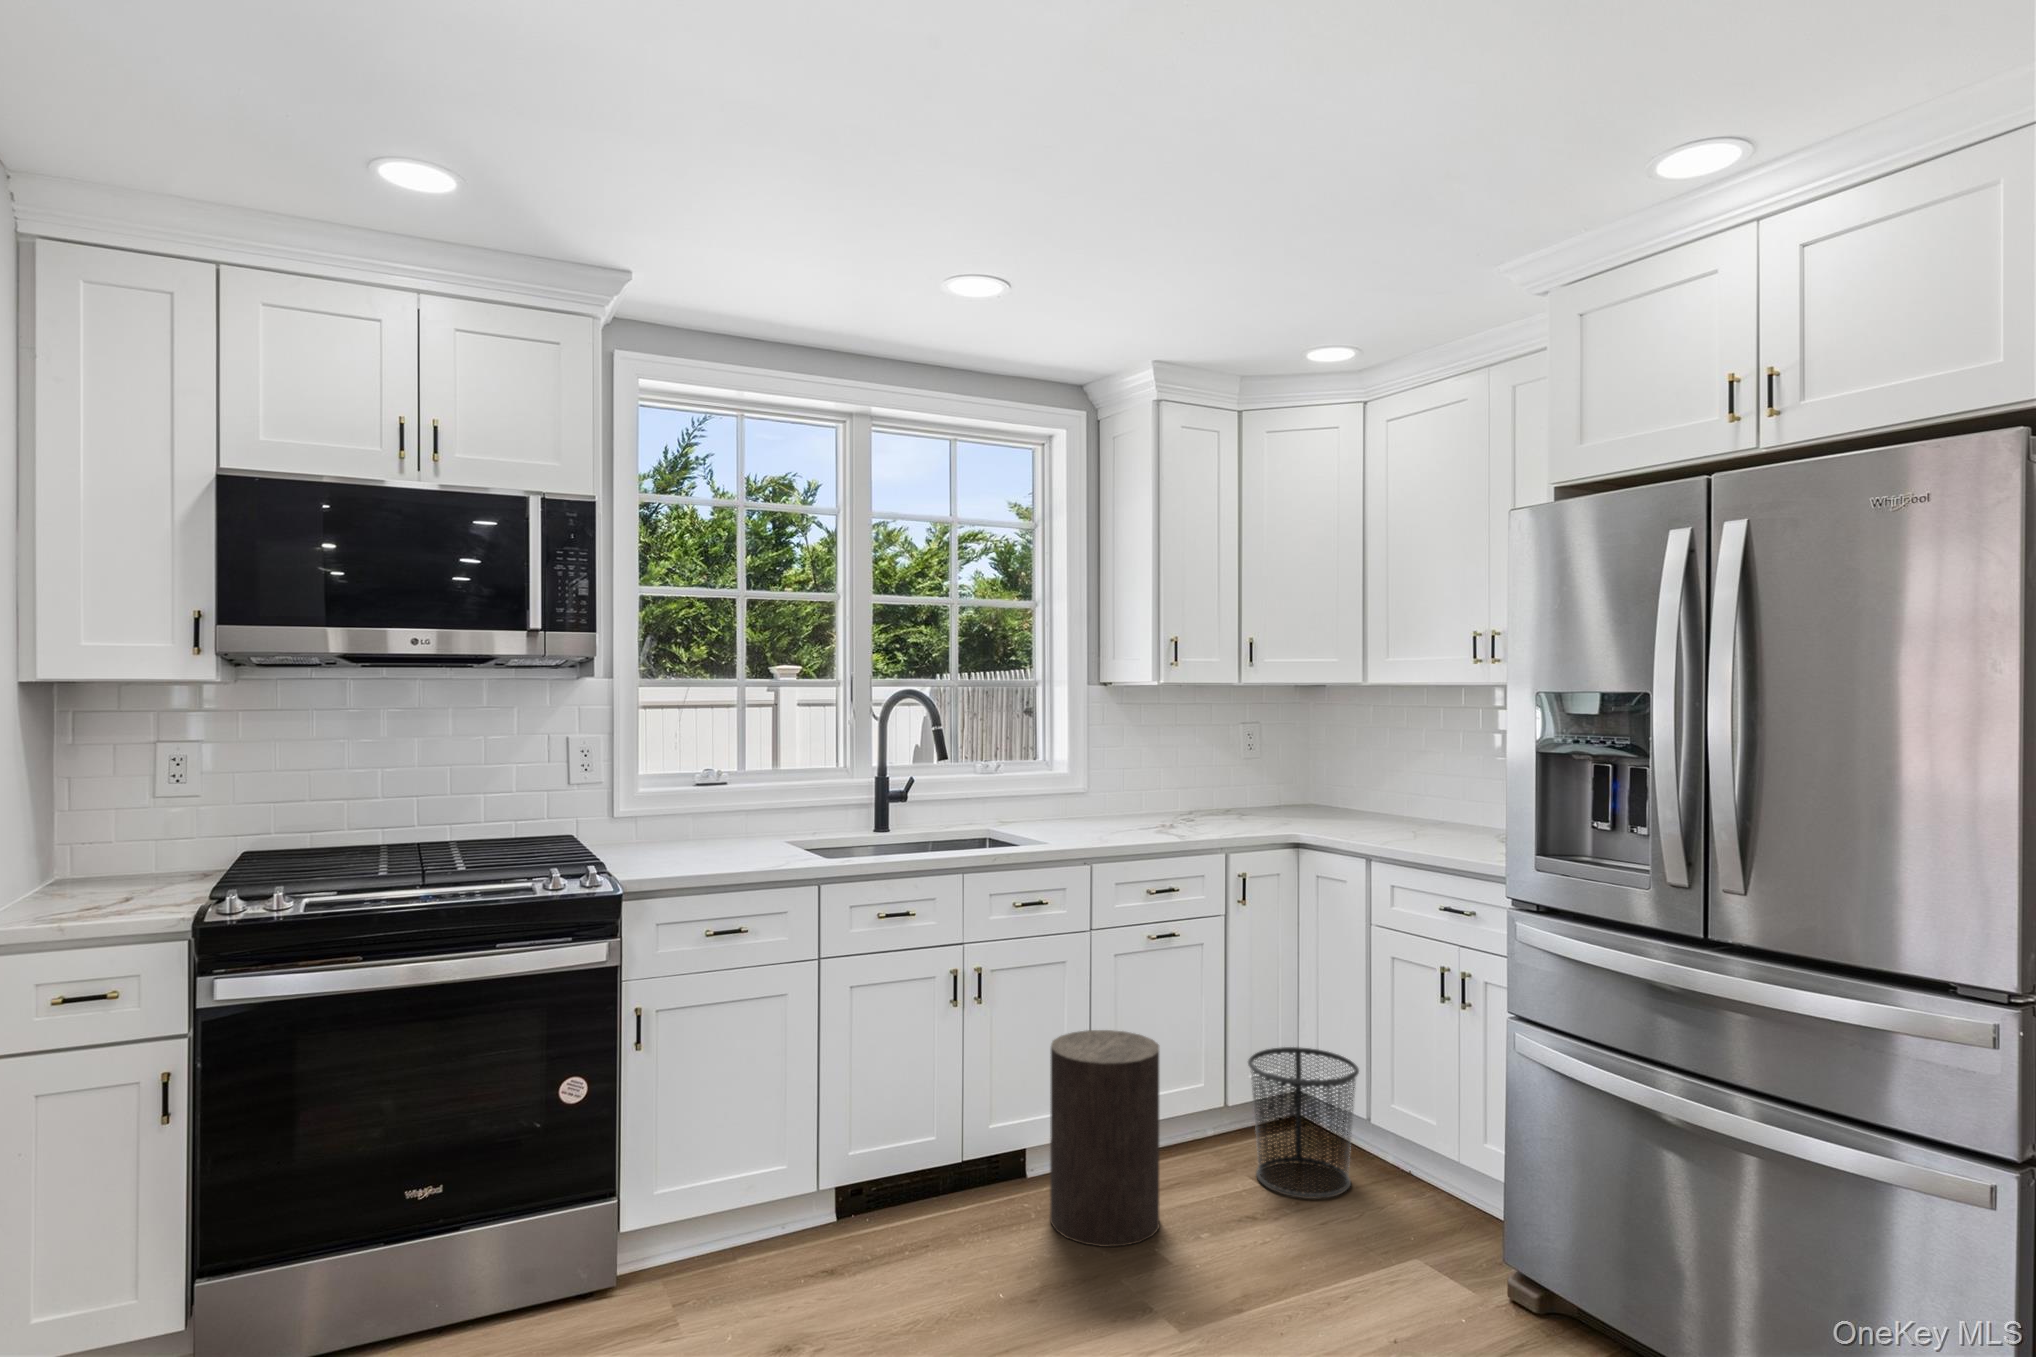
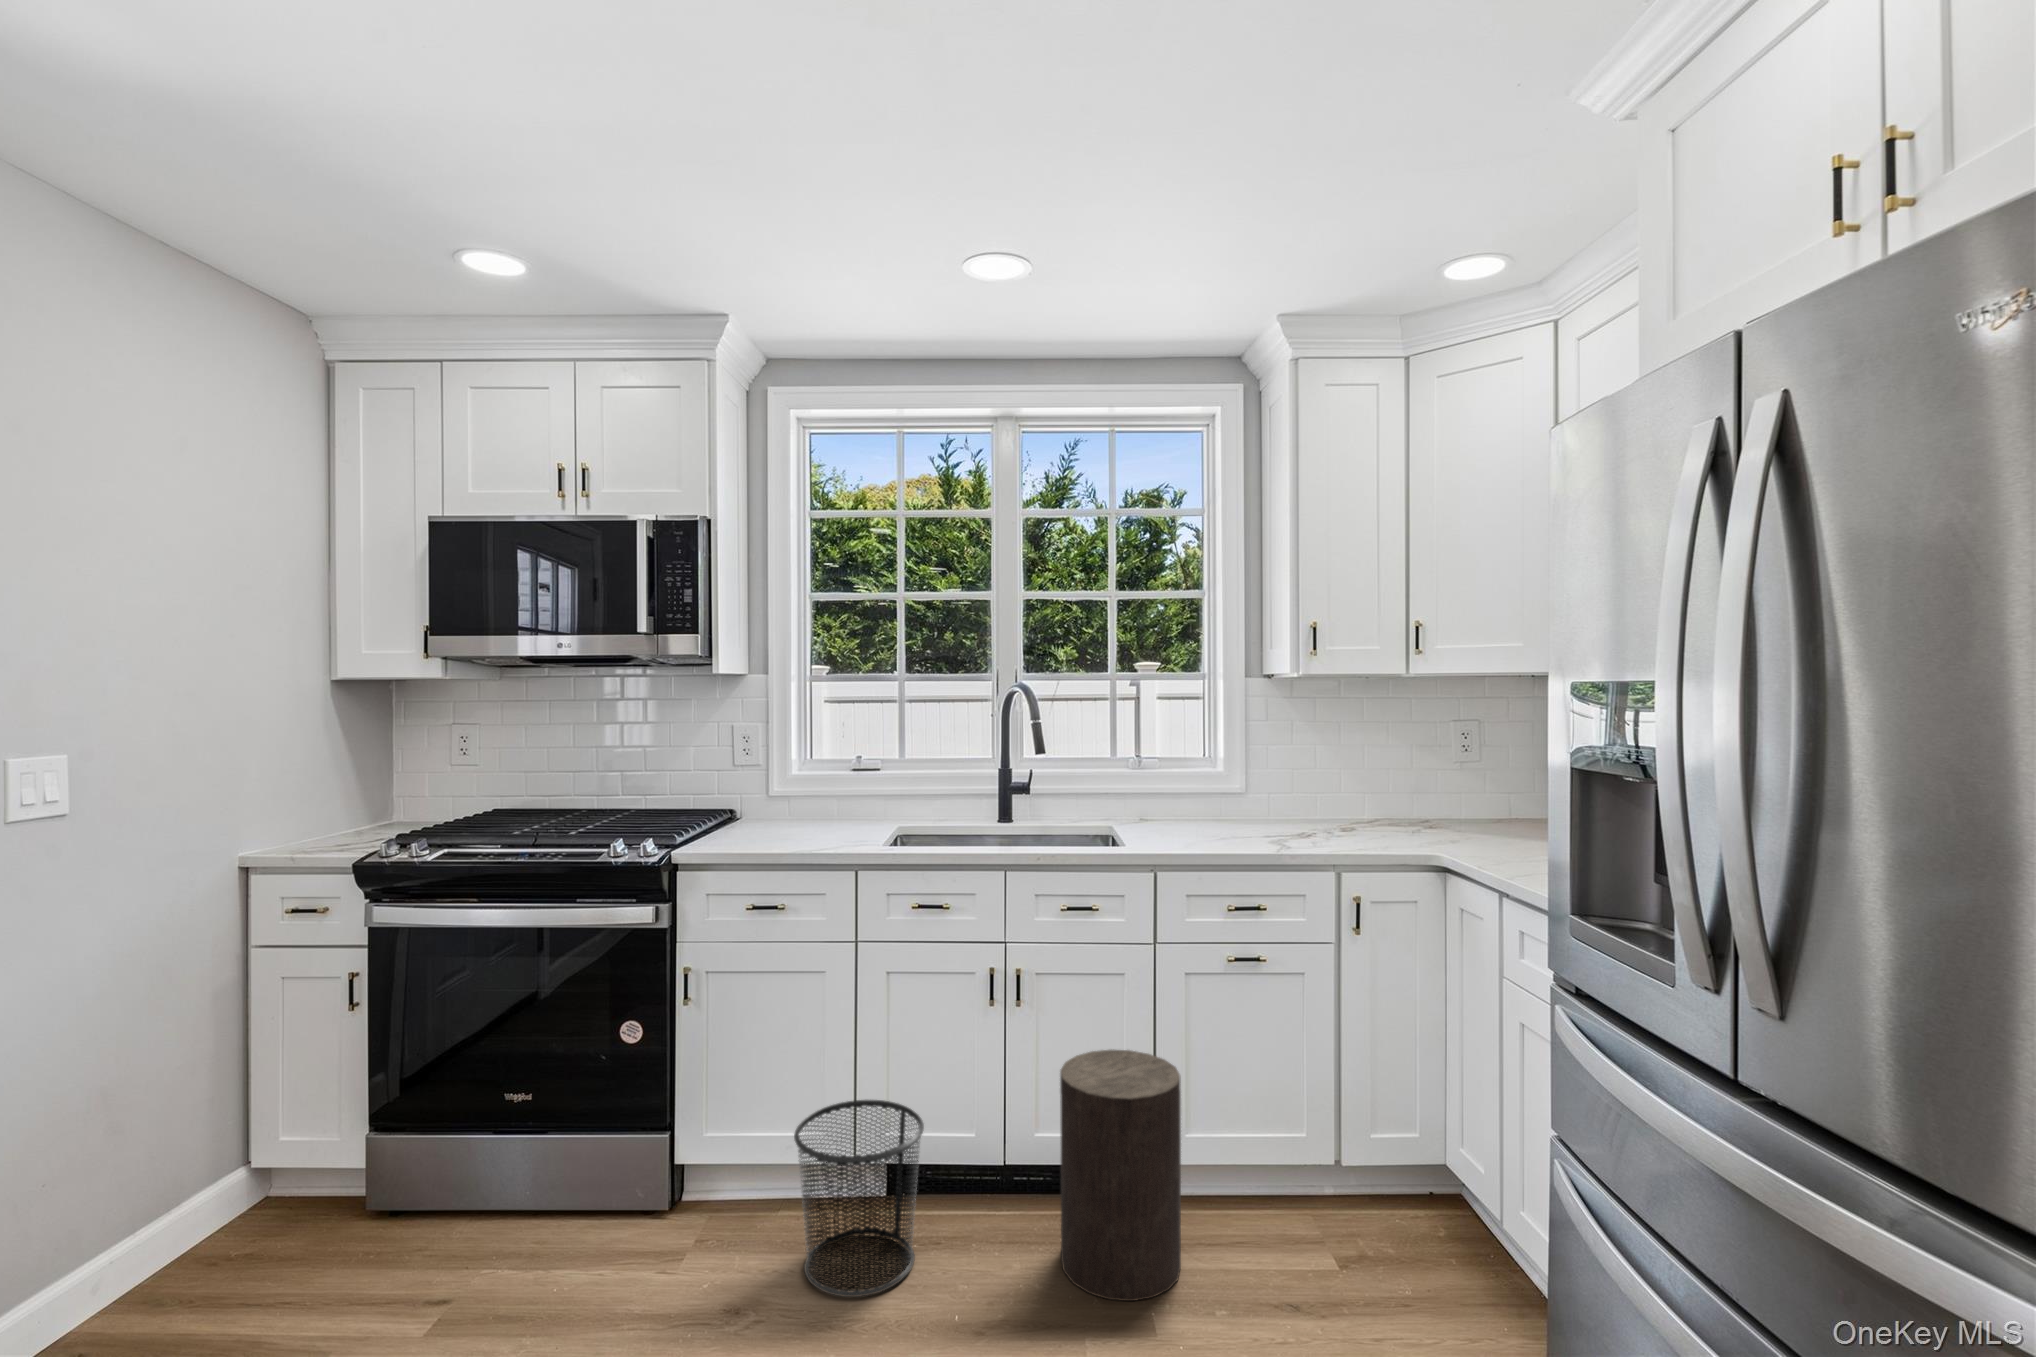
waste bin: present [1248,1047,1359,1199] -> present [794,1100,924,1297]

